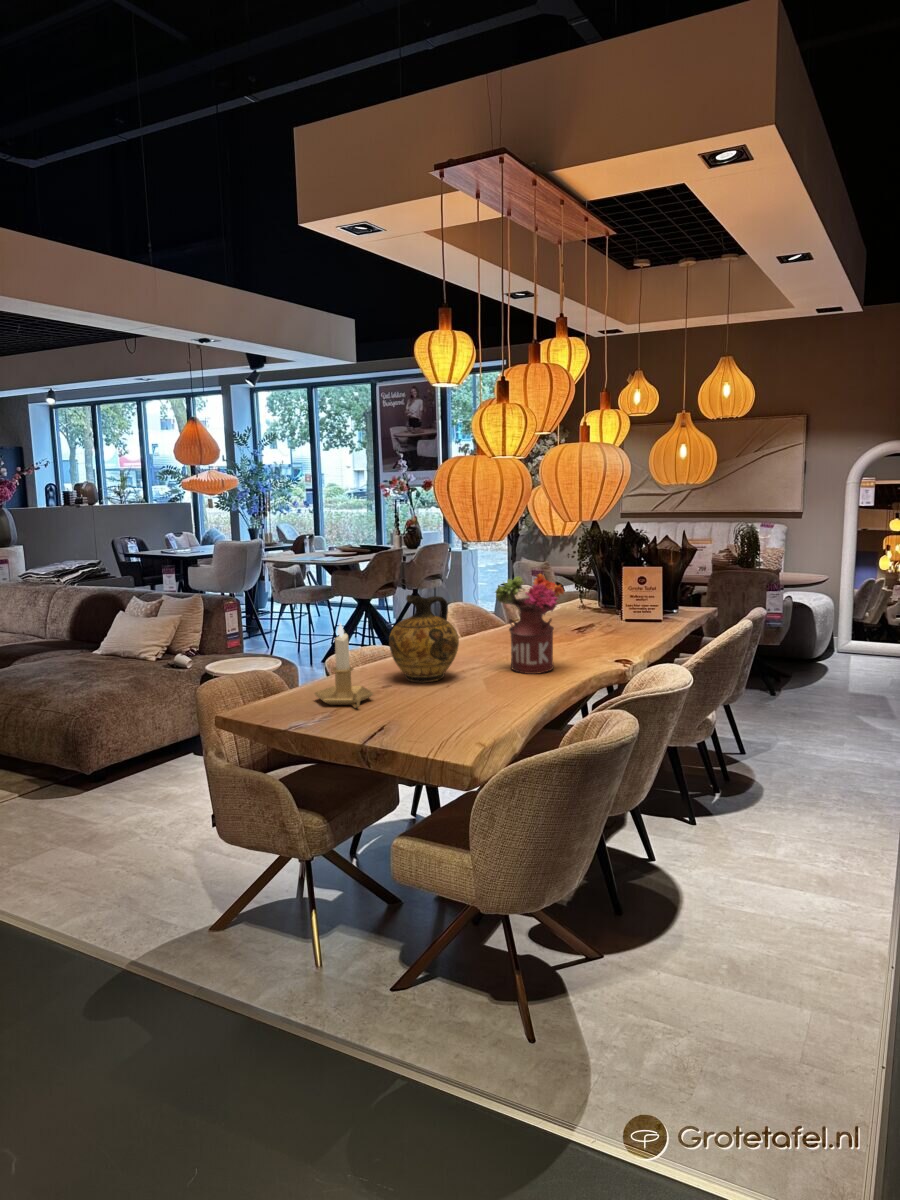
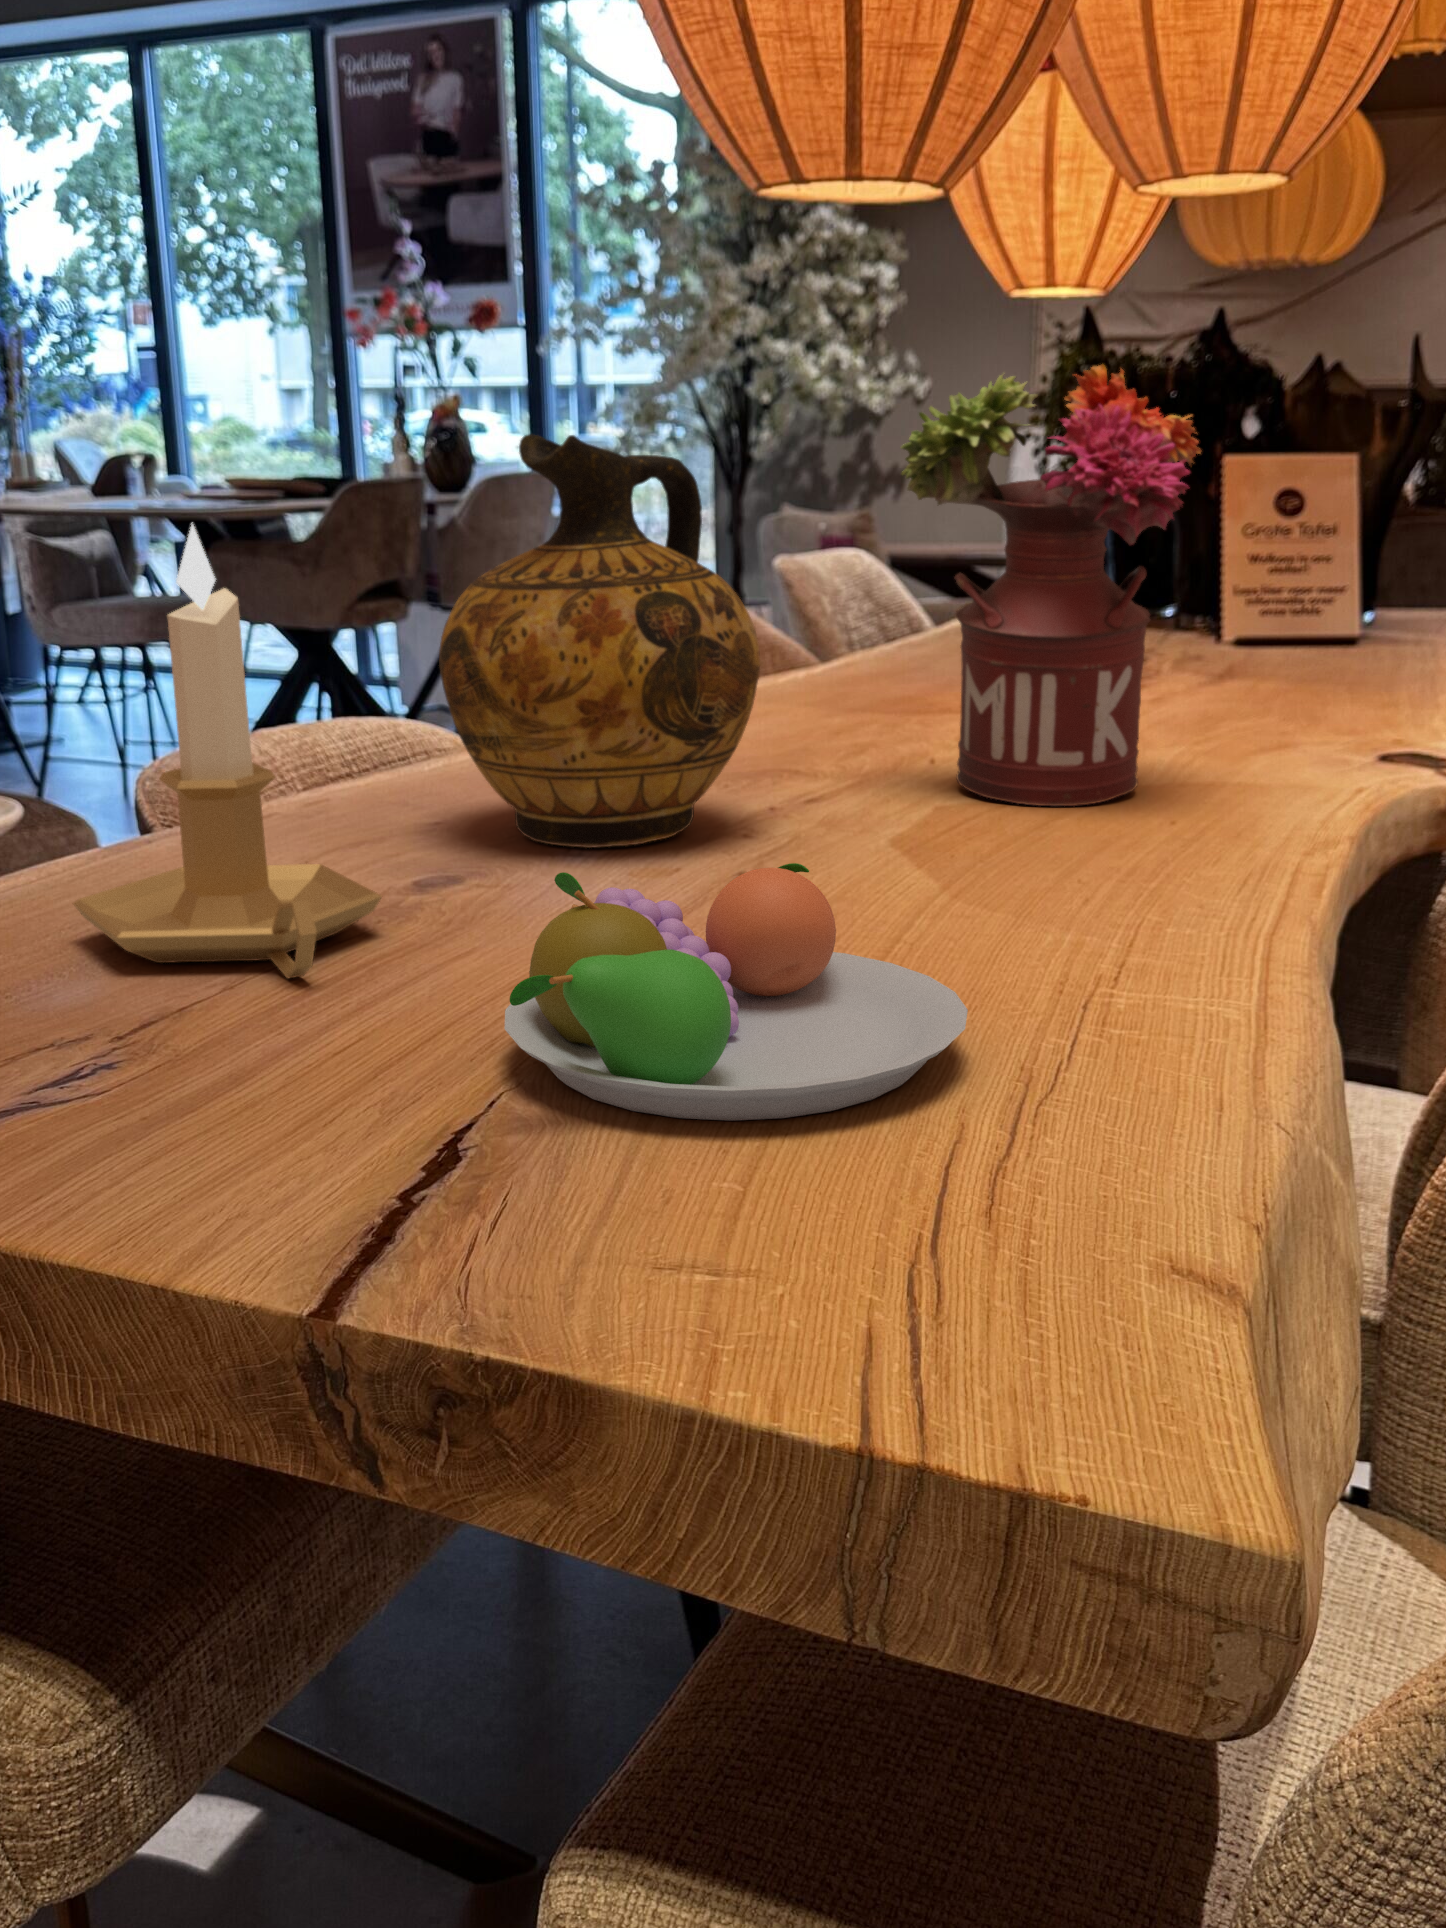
fruit bowl: none [391,689,473,733] -> present [504,863,968,1121]

